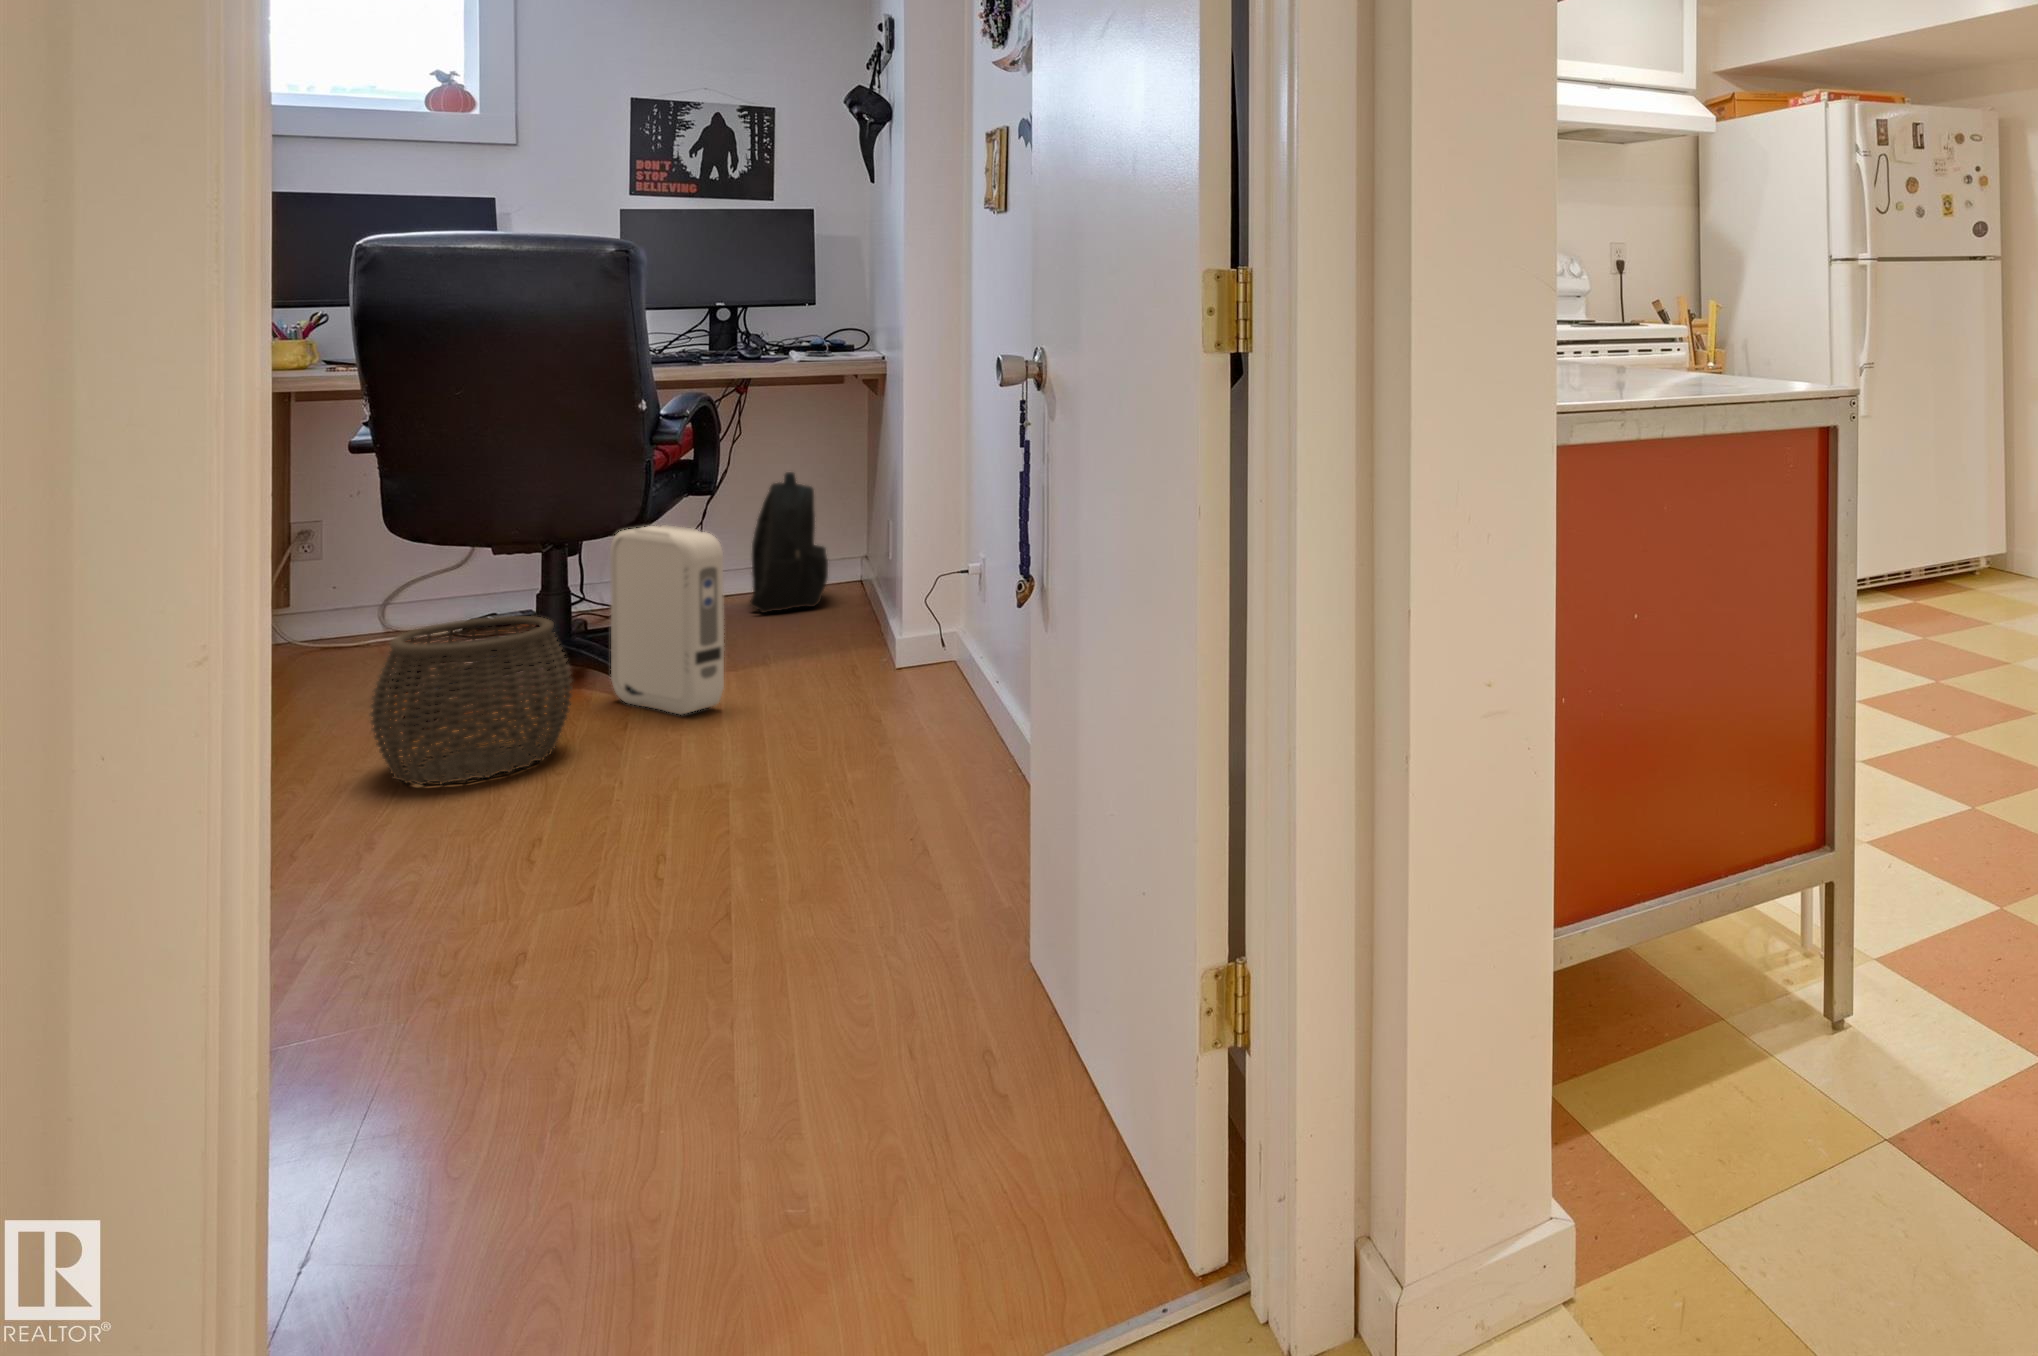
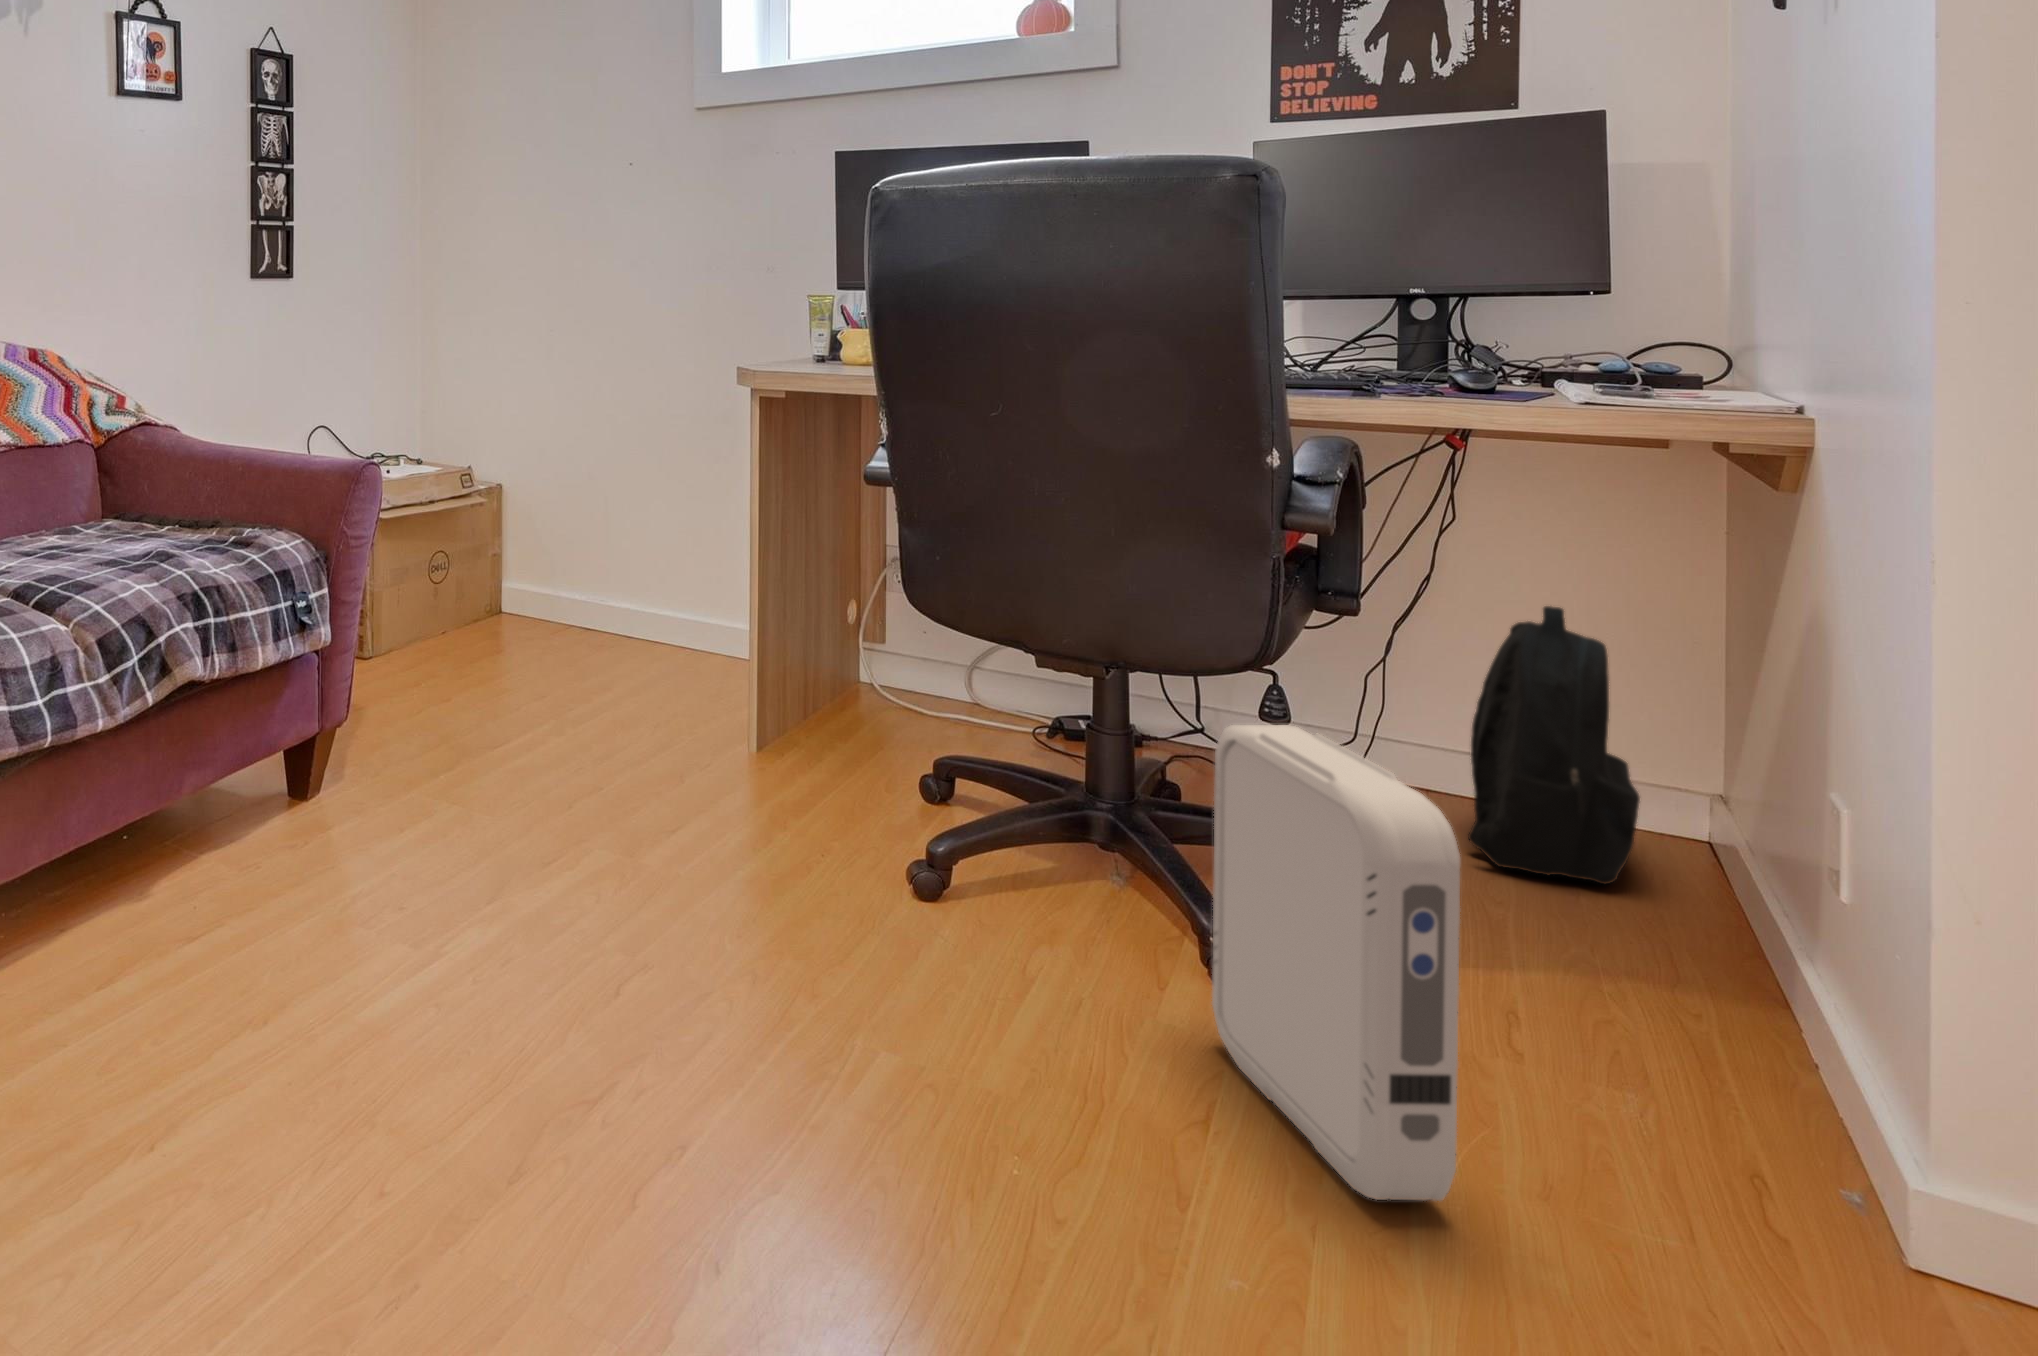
woven basket: present [370,616,572,784] -> none [801,848,1127,1236]

